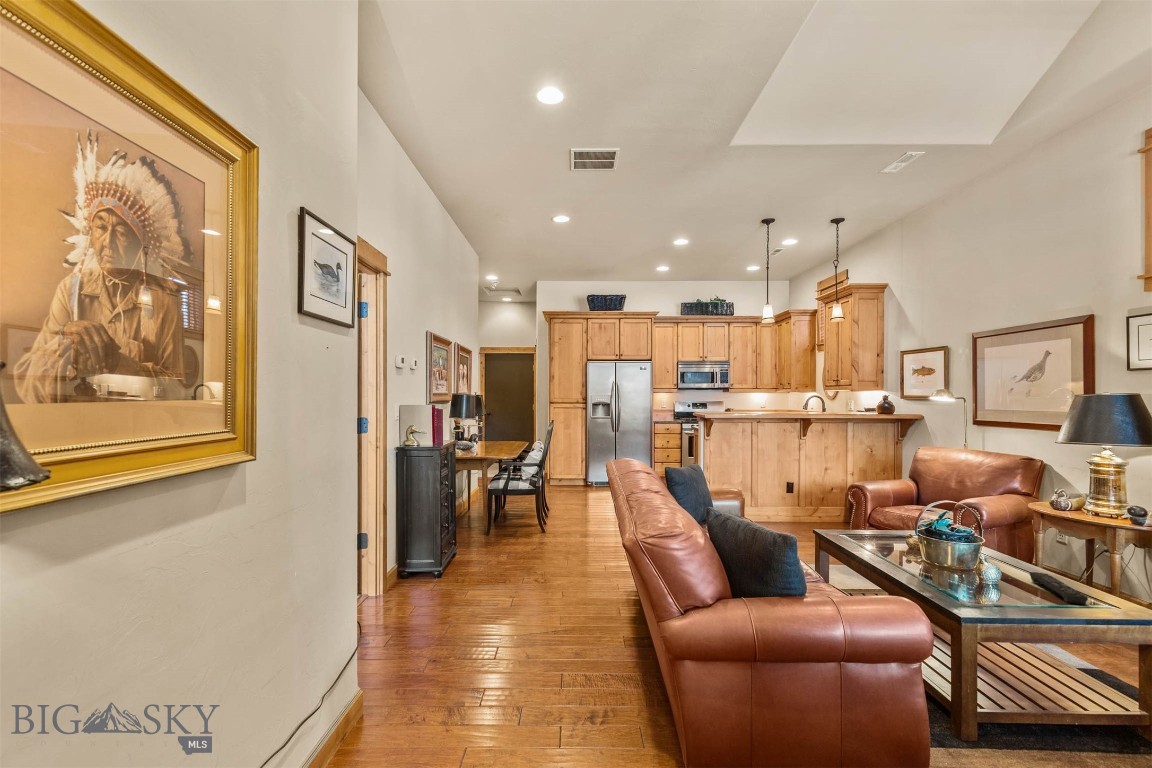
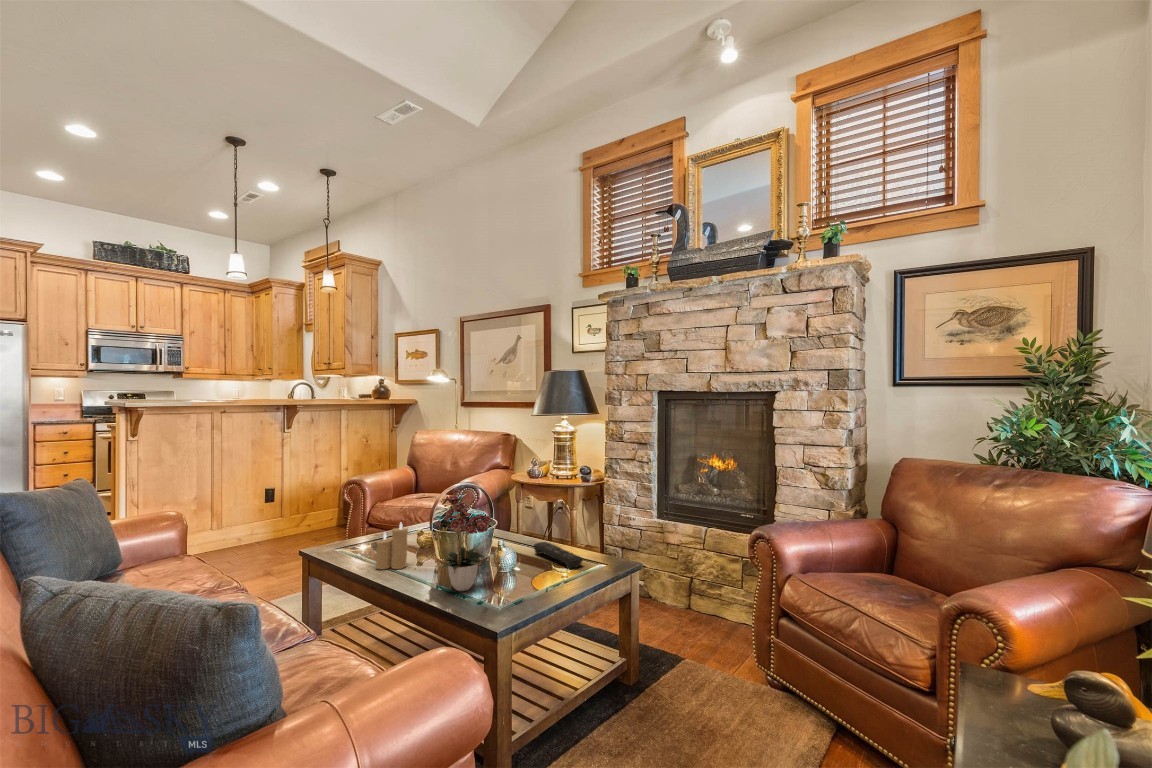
flower arrangement: none [913,504,975,584] -> present [439,495,492,591]
candle: none [870,521,896,556] -> present [376,523,408,569]

